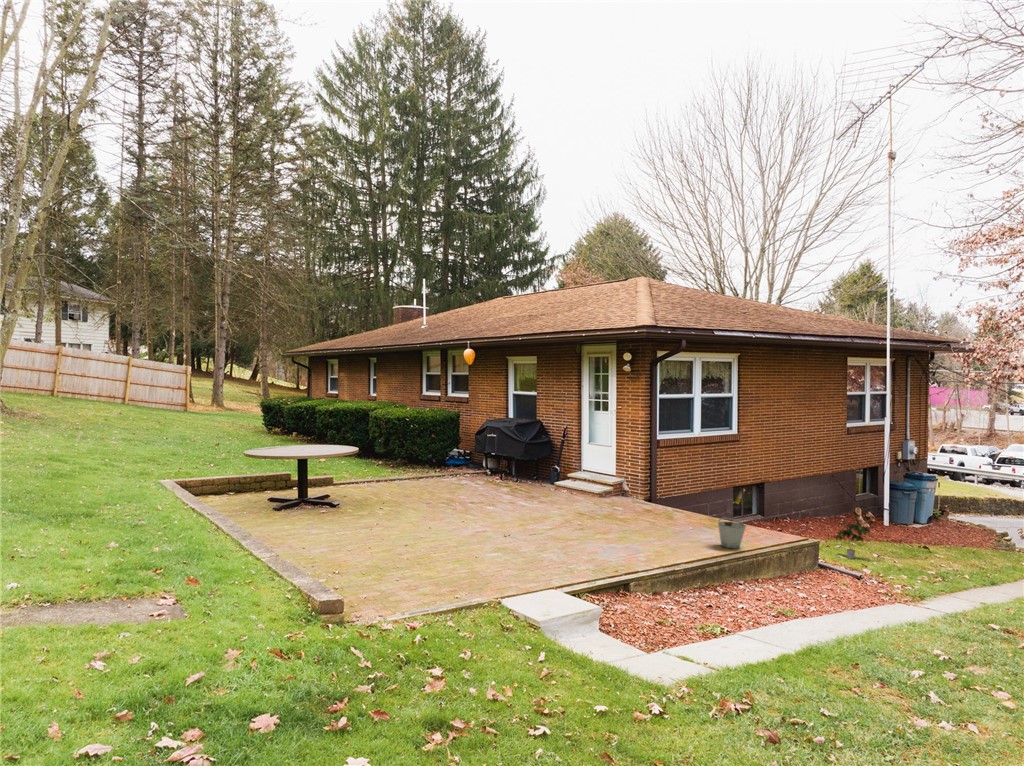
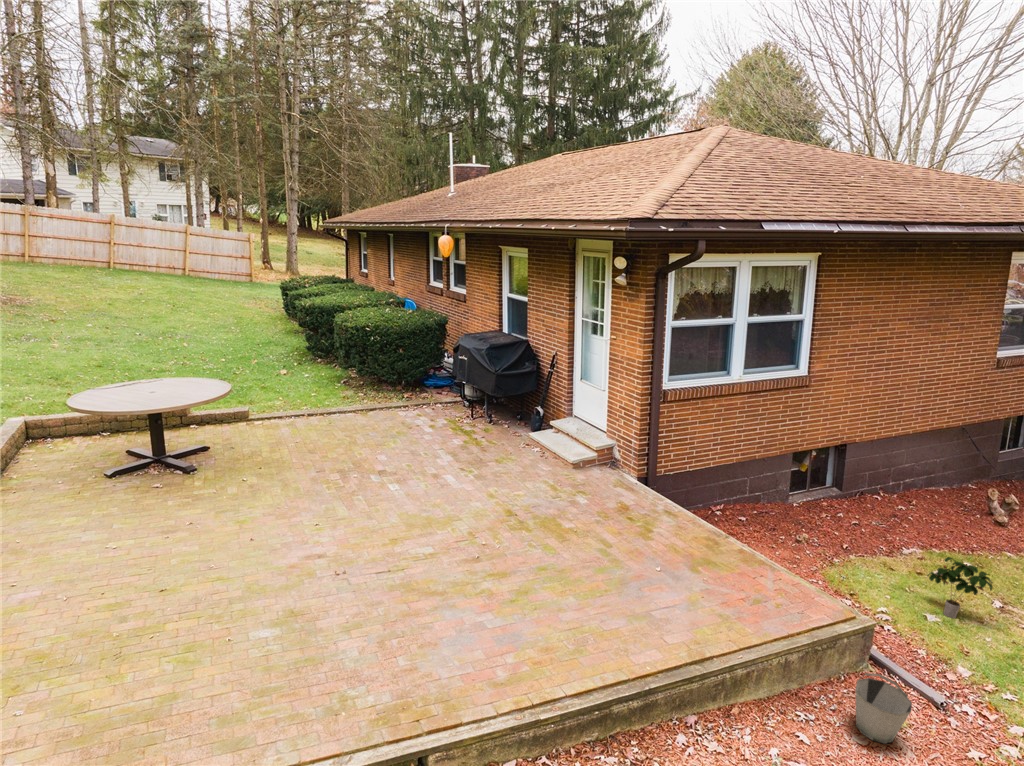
bucket: present [718,517,746,549] -> present [855,673,912,744]

